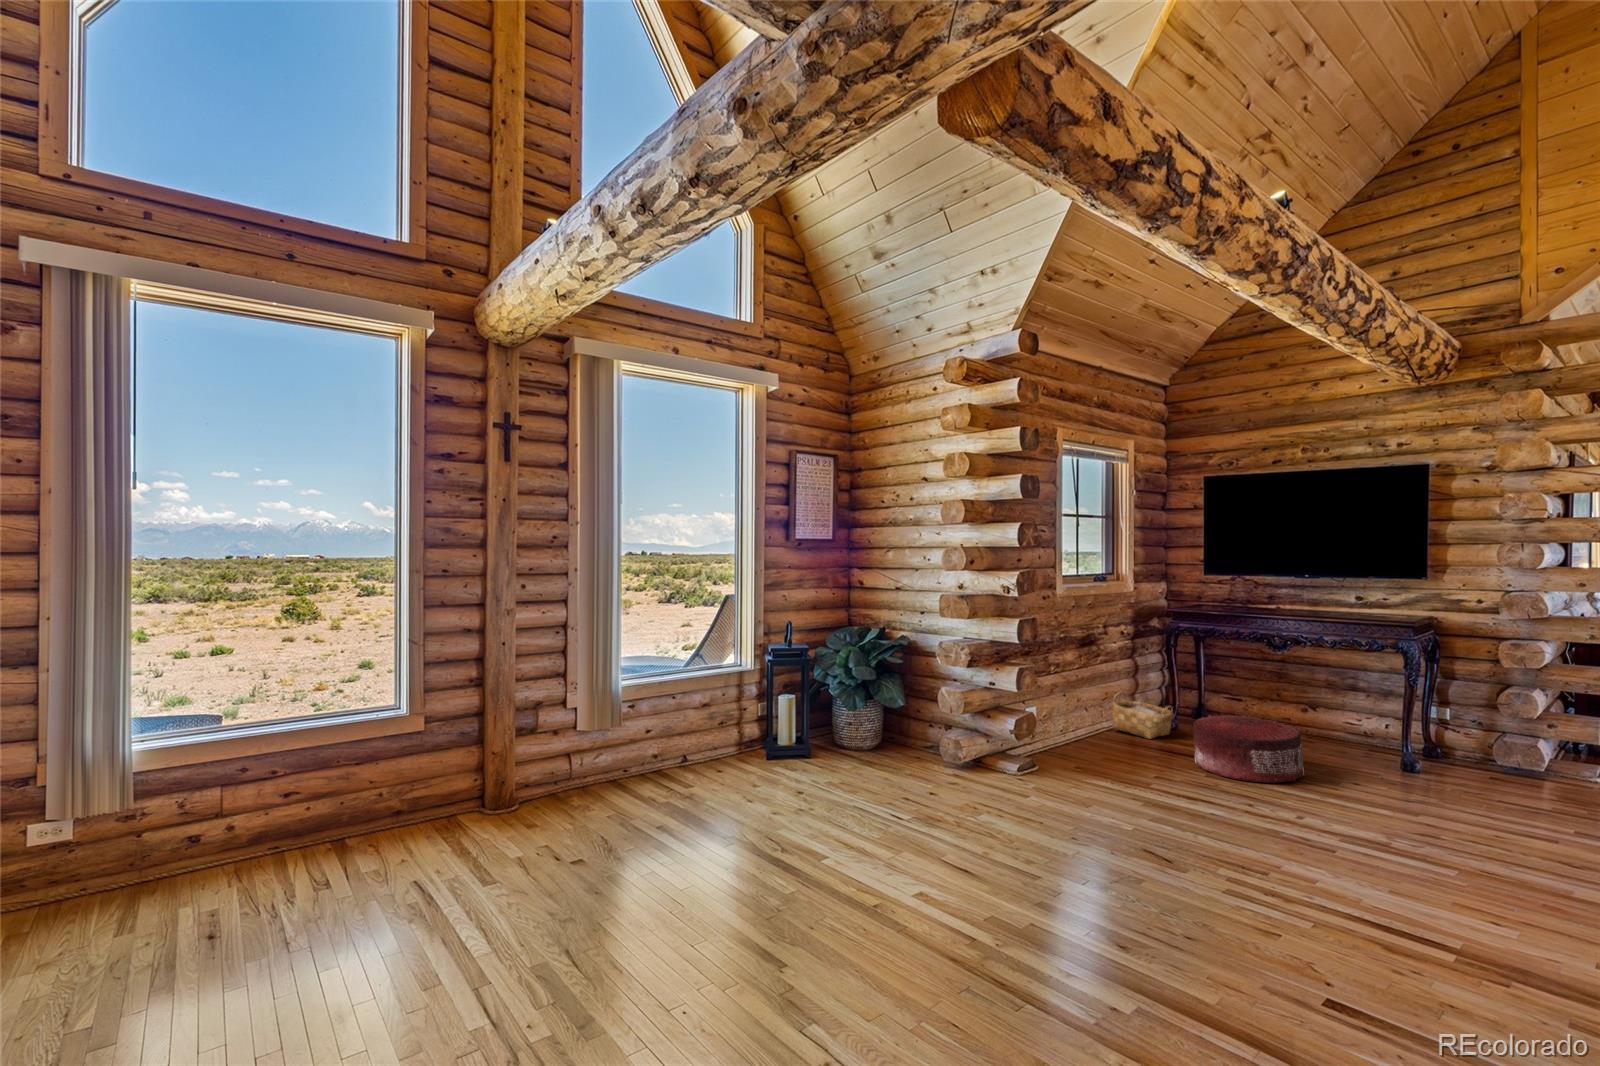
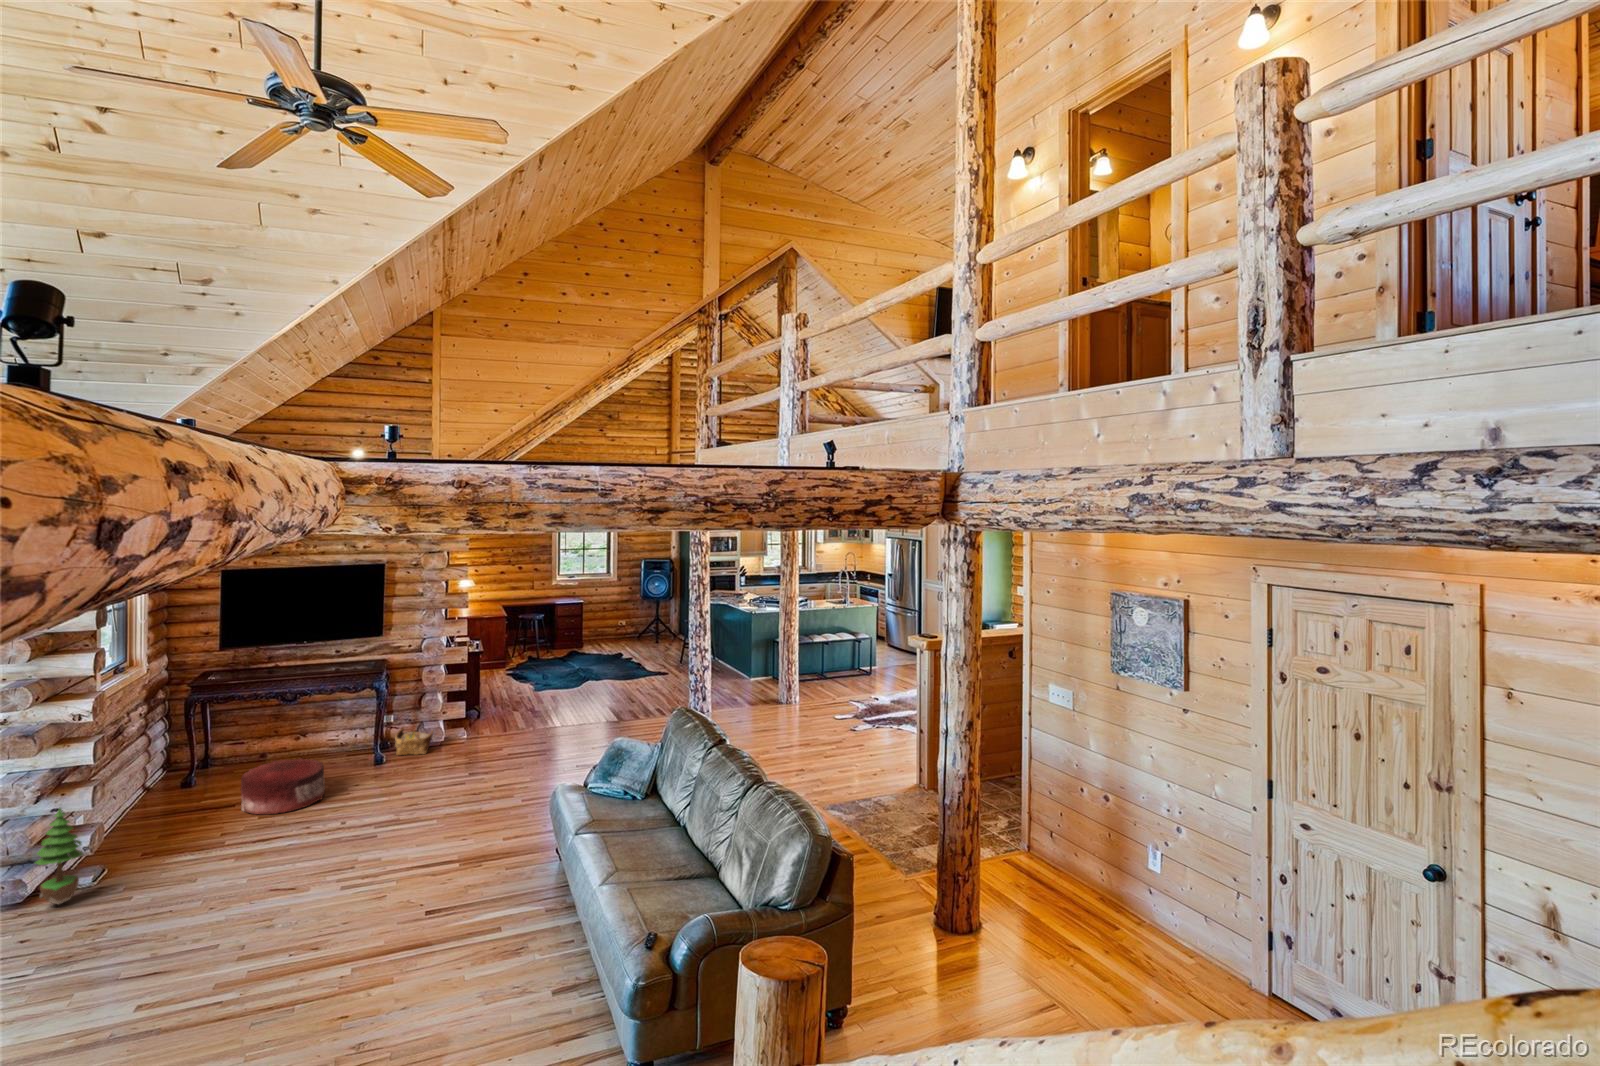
potted tree: none [966,676,1003,777] -> present [35,808,83,905]
woven basket: present [1111,692,1173,739] -> present [395,727,433,755]

